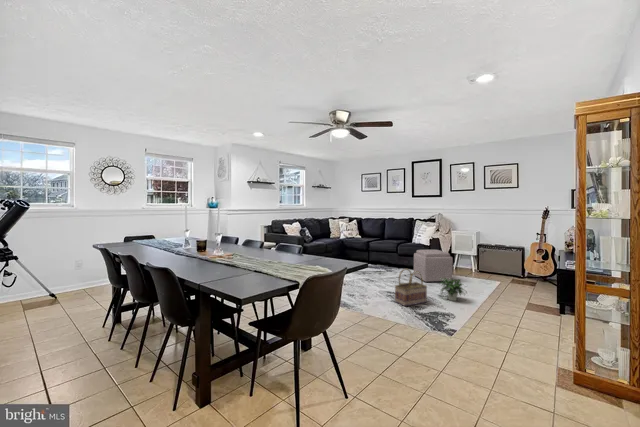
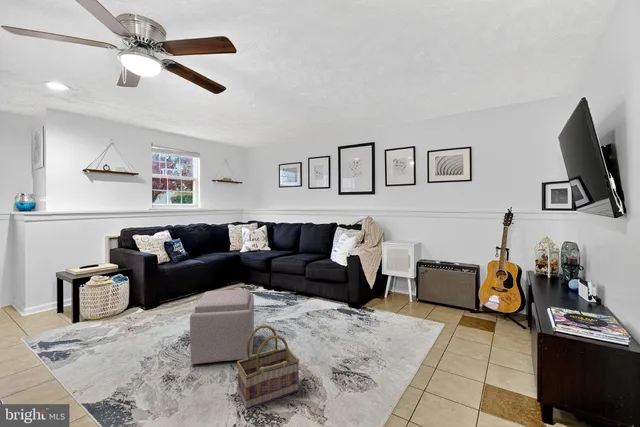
ottoman: present [414,250,453,282] -> present [190,289,254,364]
potted plant: present [440,278,463,301] -> none [318,334,375,382]

